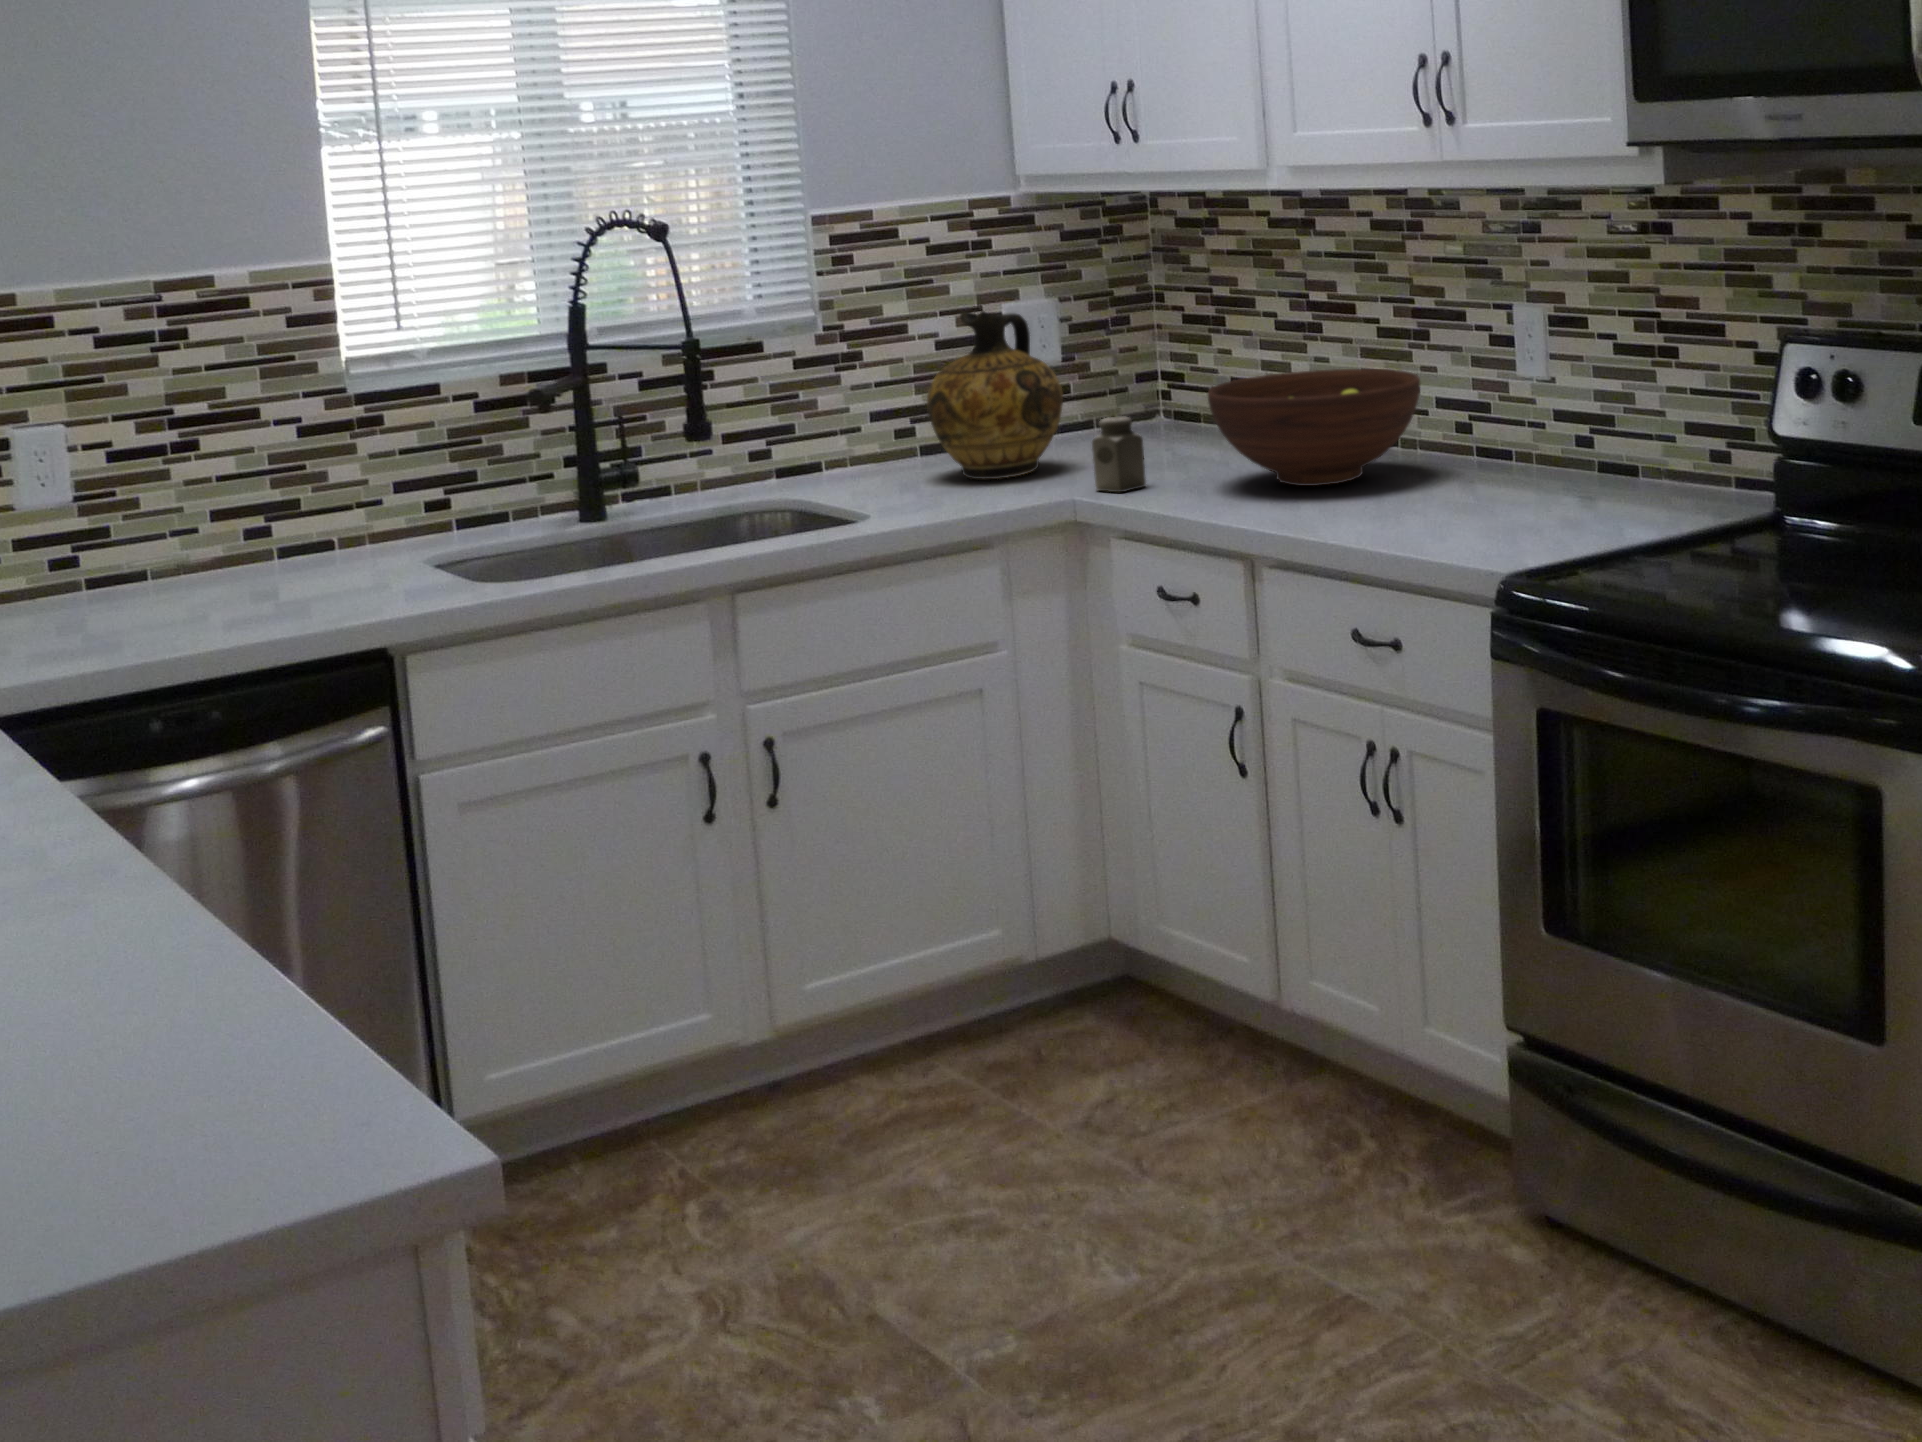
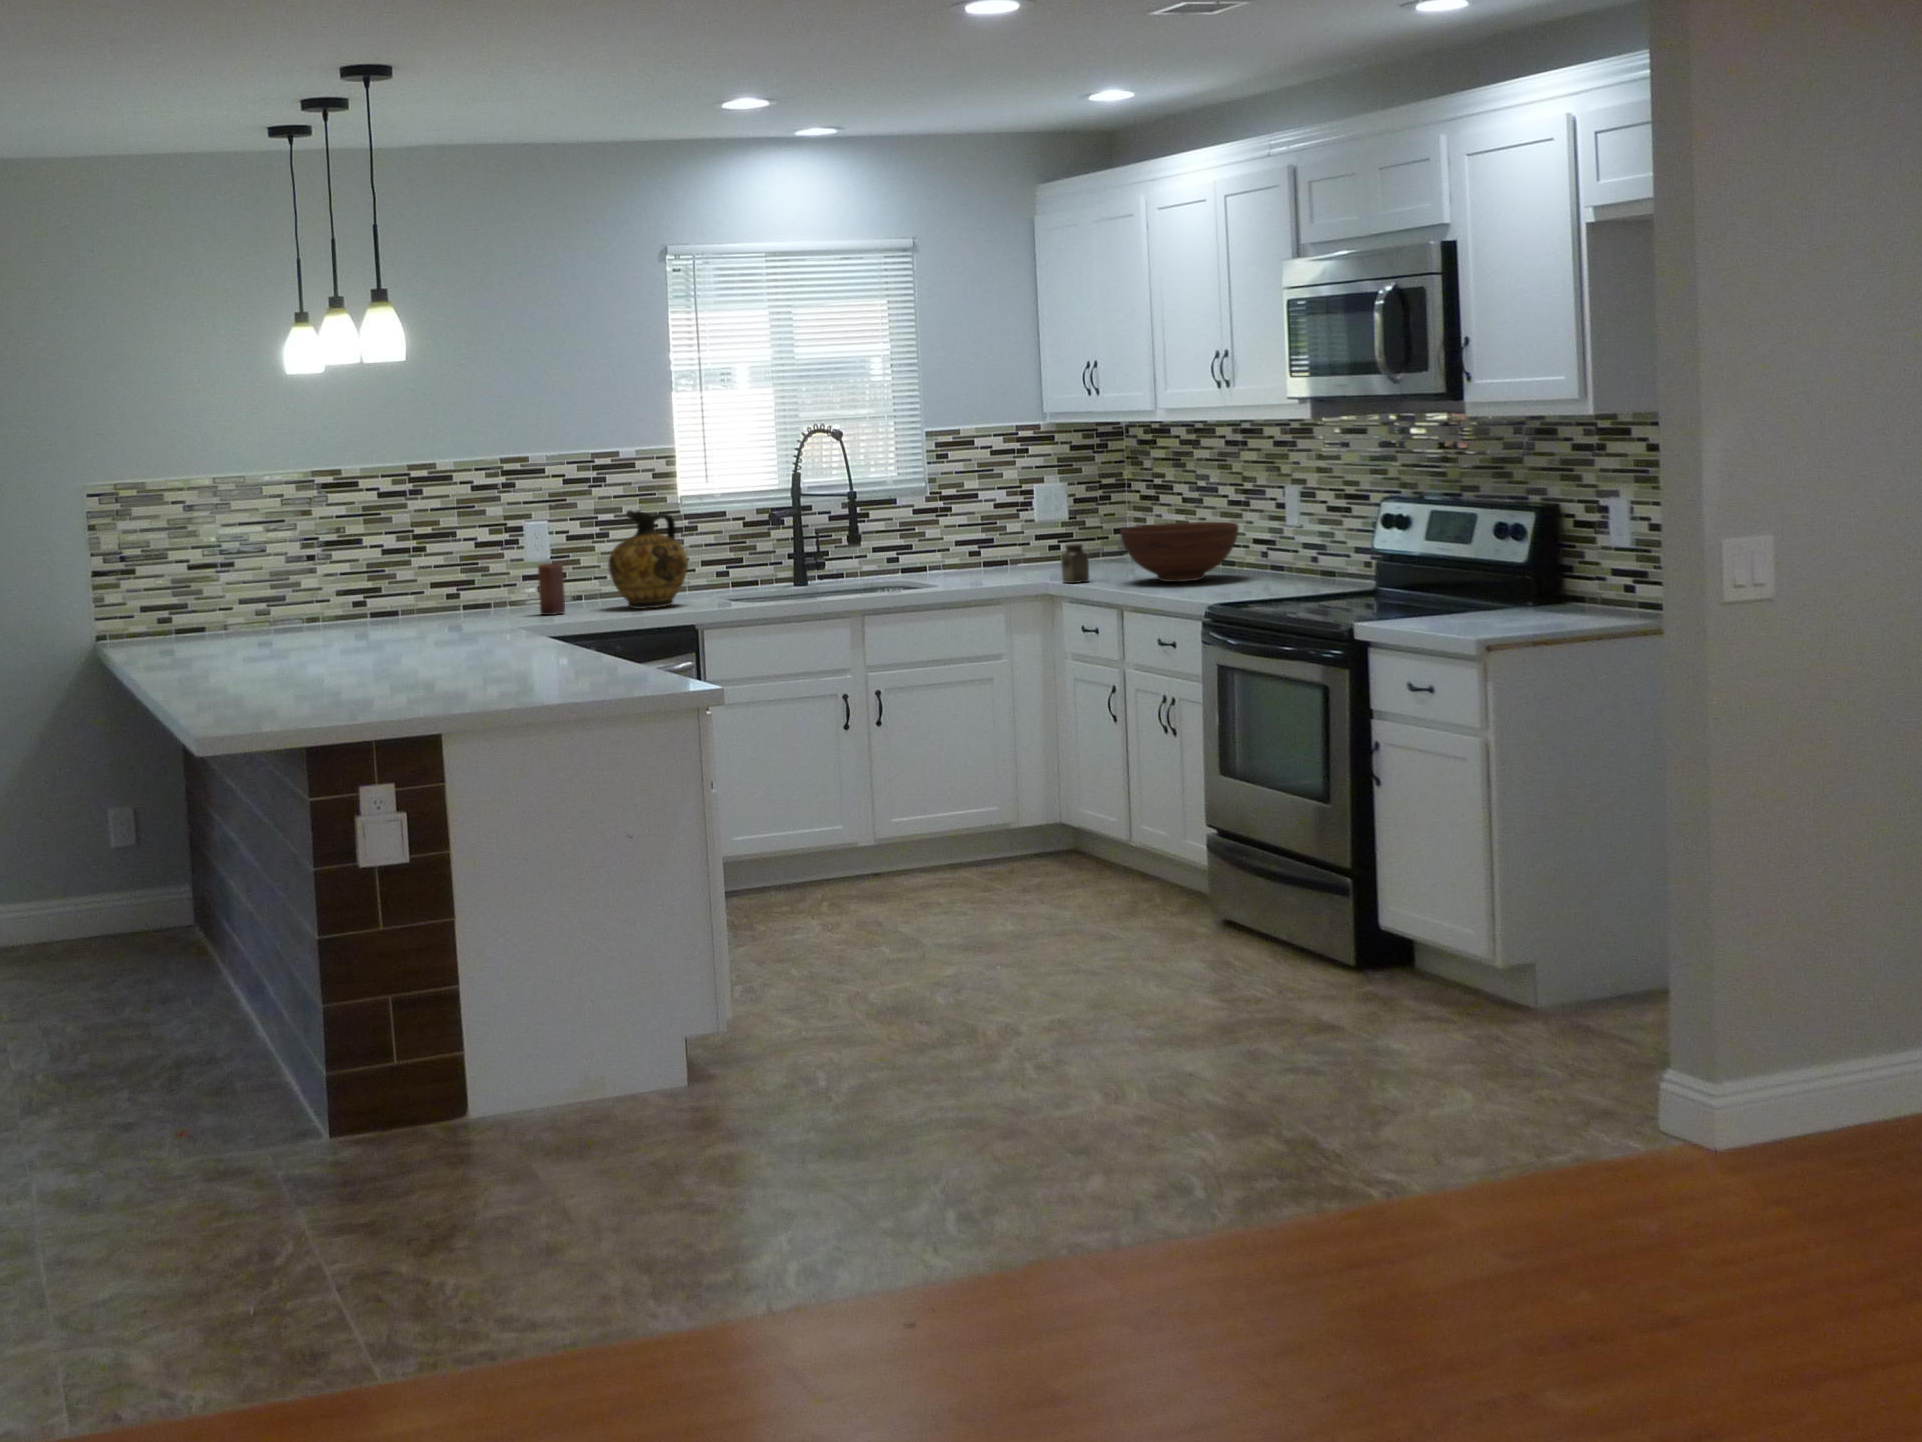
ceramic jug: present [927,311,1063,479] -> present [608,510,688,609]
candle: none [32,519,100,633] -> present [538,563,565,615]

